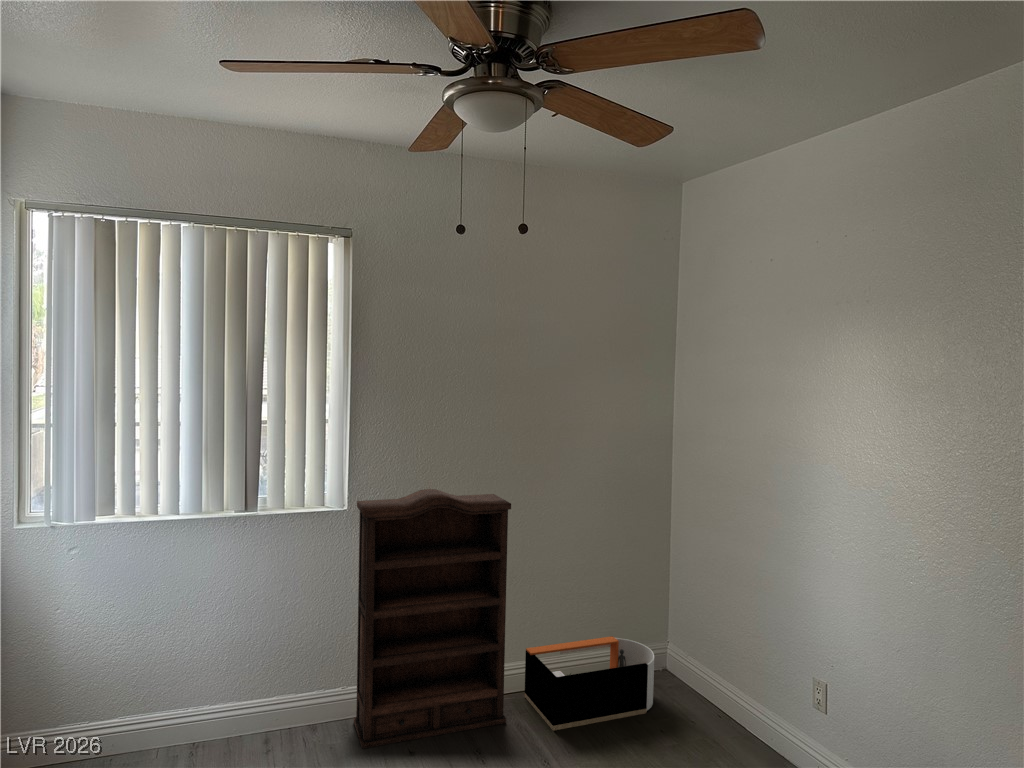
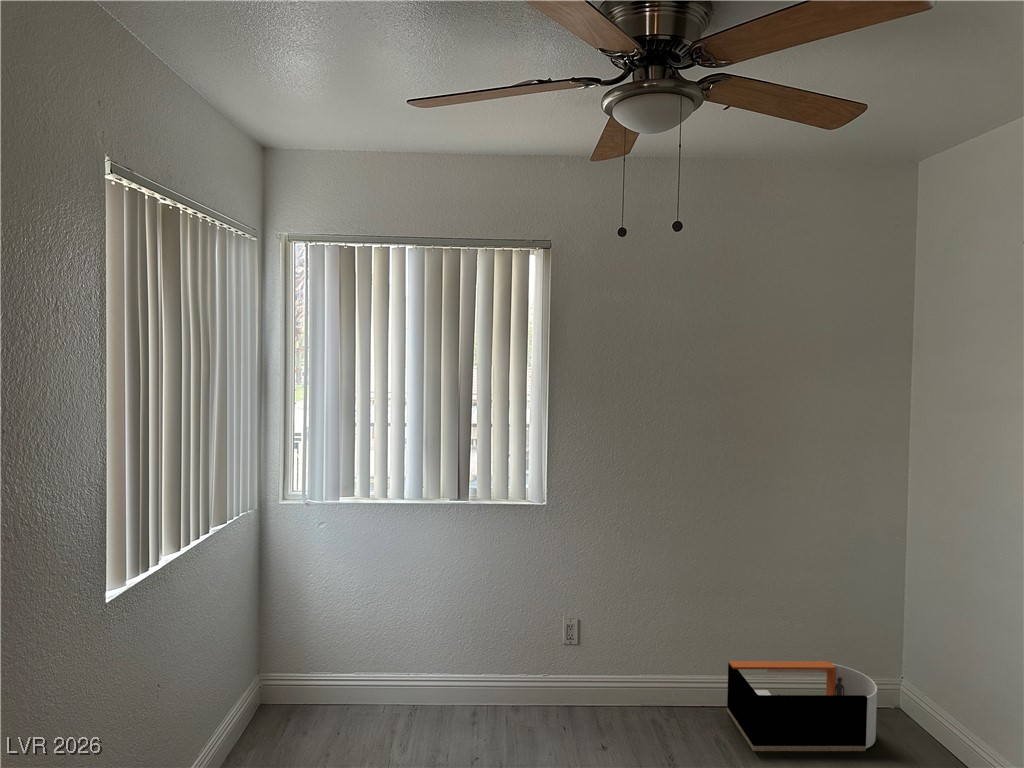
bookshelf: present [354,489,511,749] -> none [553,490,709,735]

